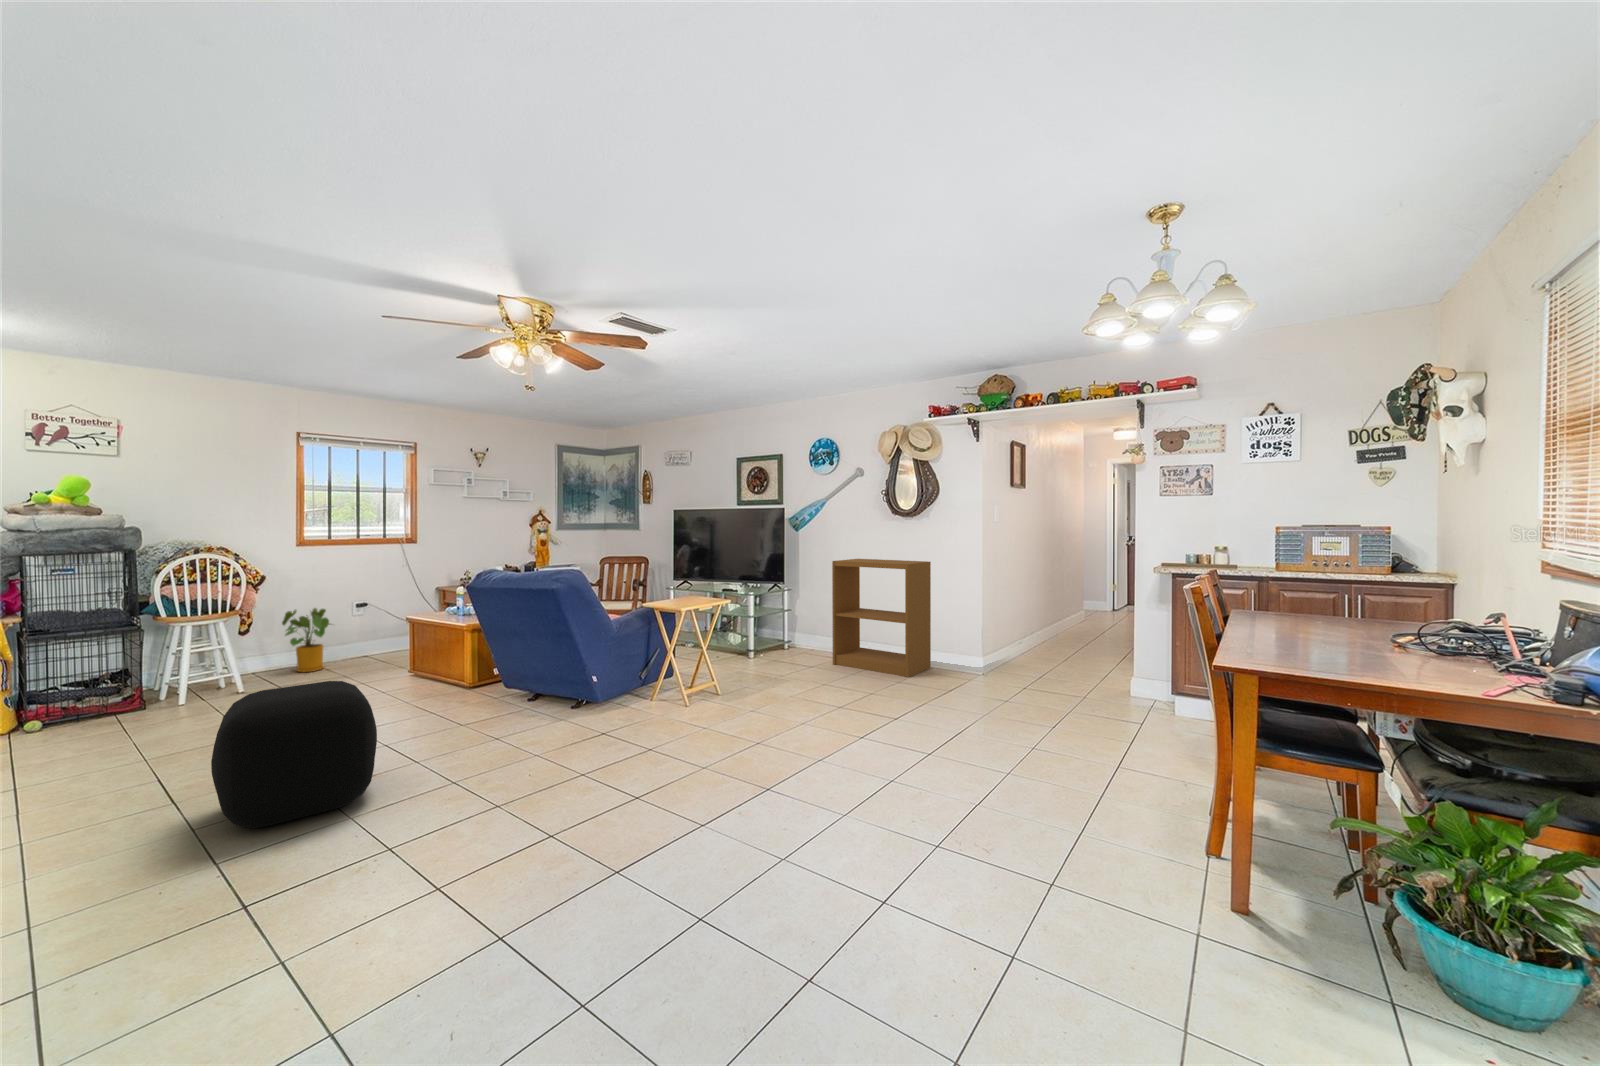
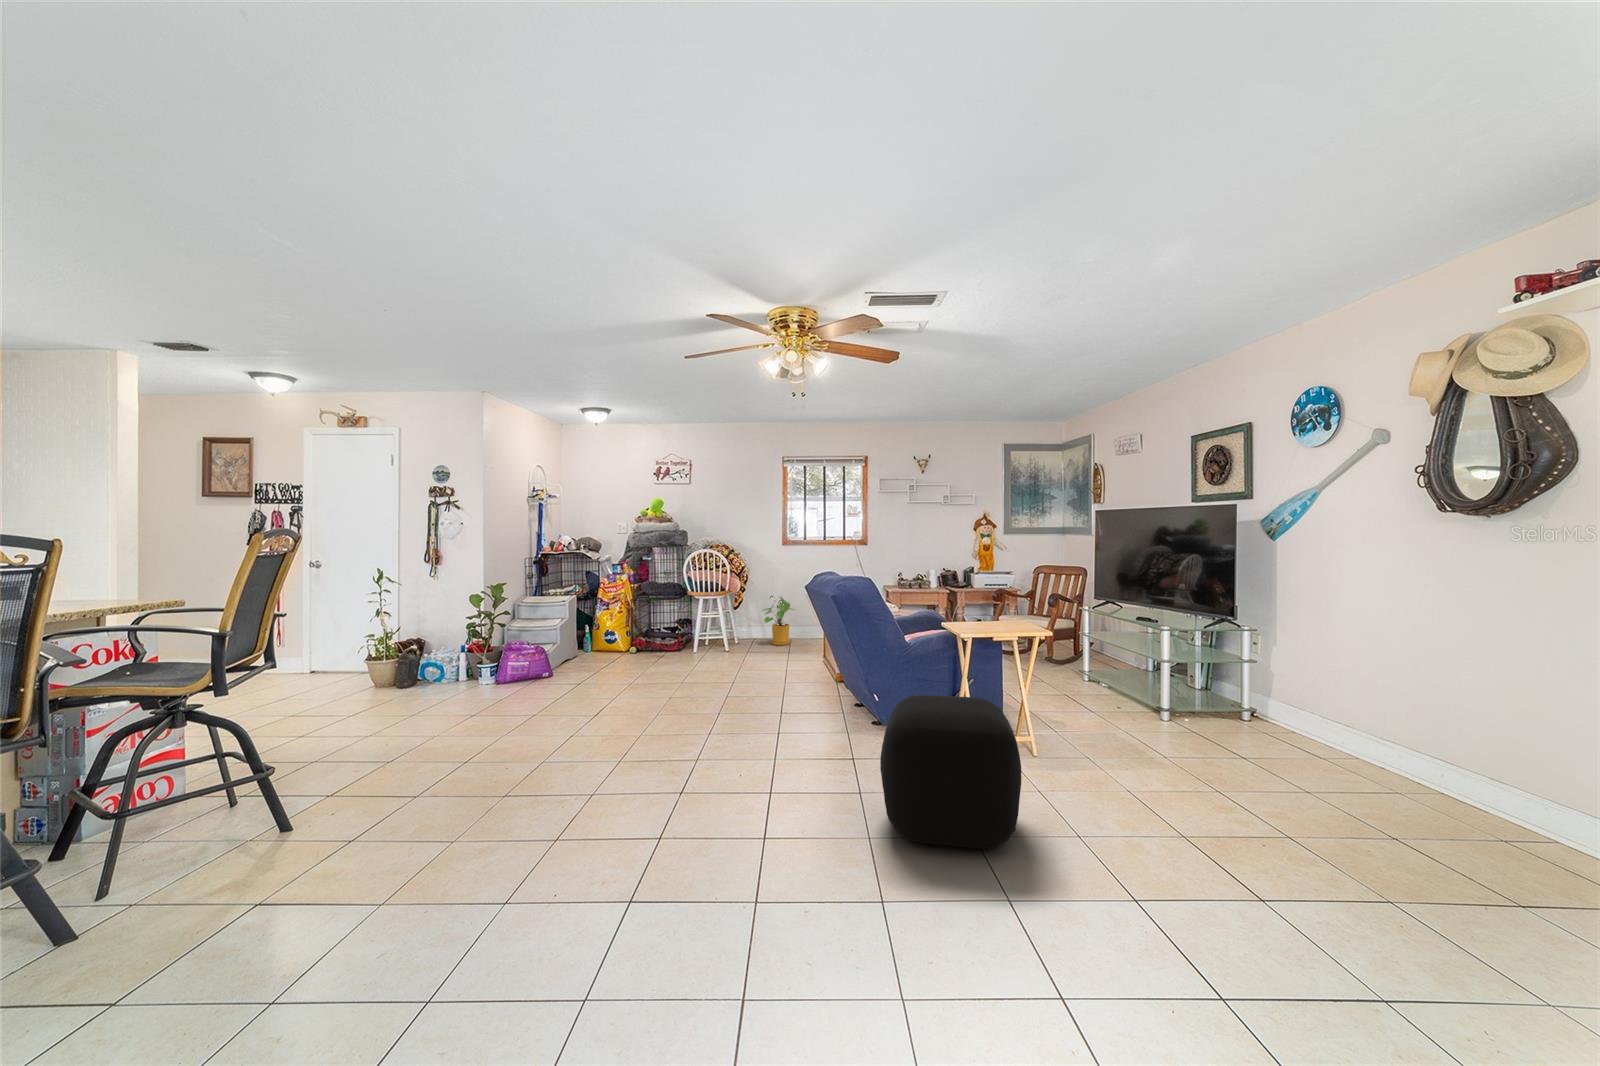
bookshelf: present [832,559,931,677] -> none [1291,589,1525,826]
ottoman: present [211,681,377,828] -> present [880,695,1021,849]

